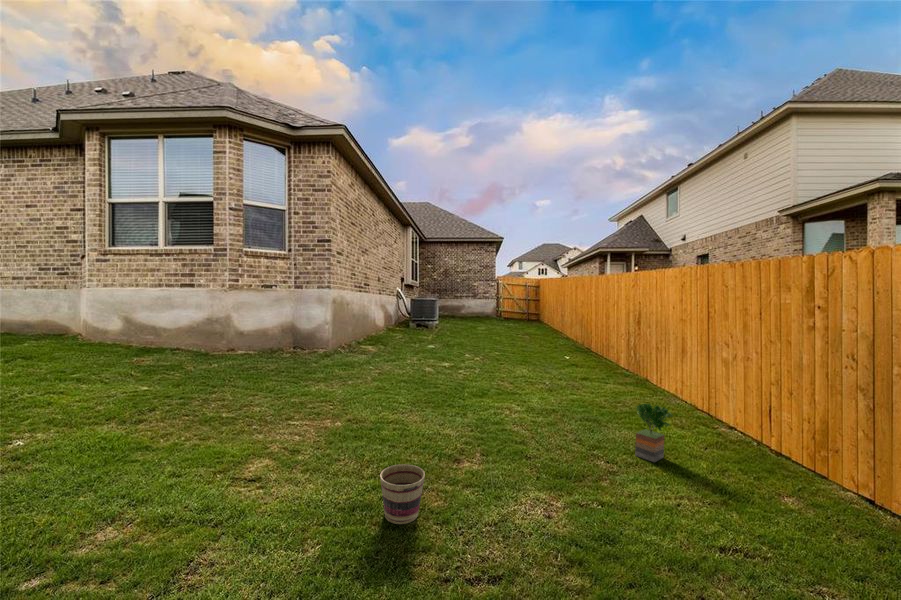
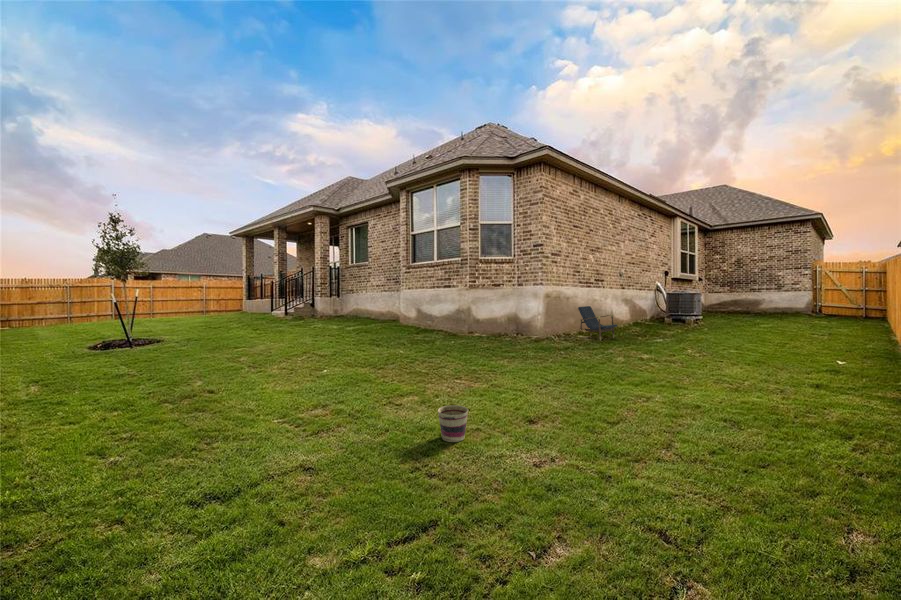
lounge chair: none [357,311,395,347] -> present [578,306,617,341]
potted tree: present [635,404,672,462] -> none [722,406,779,476]

